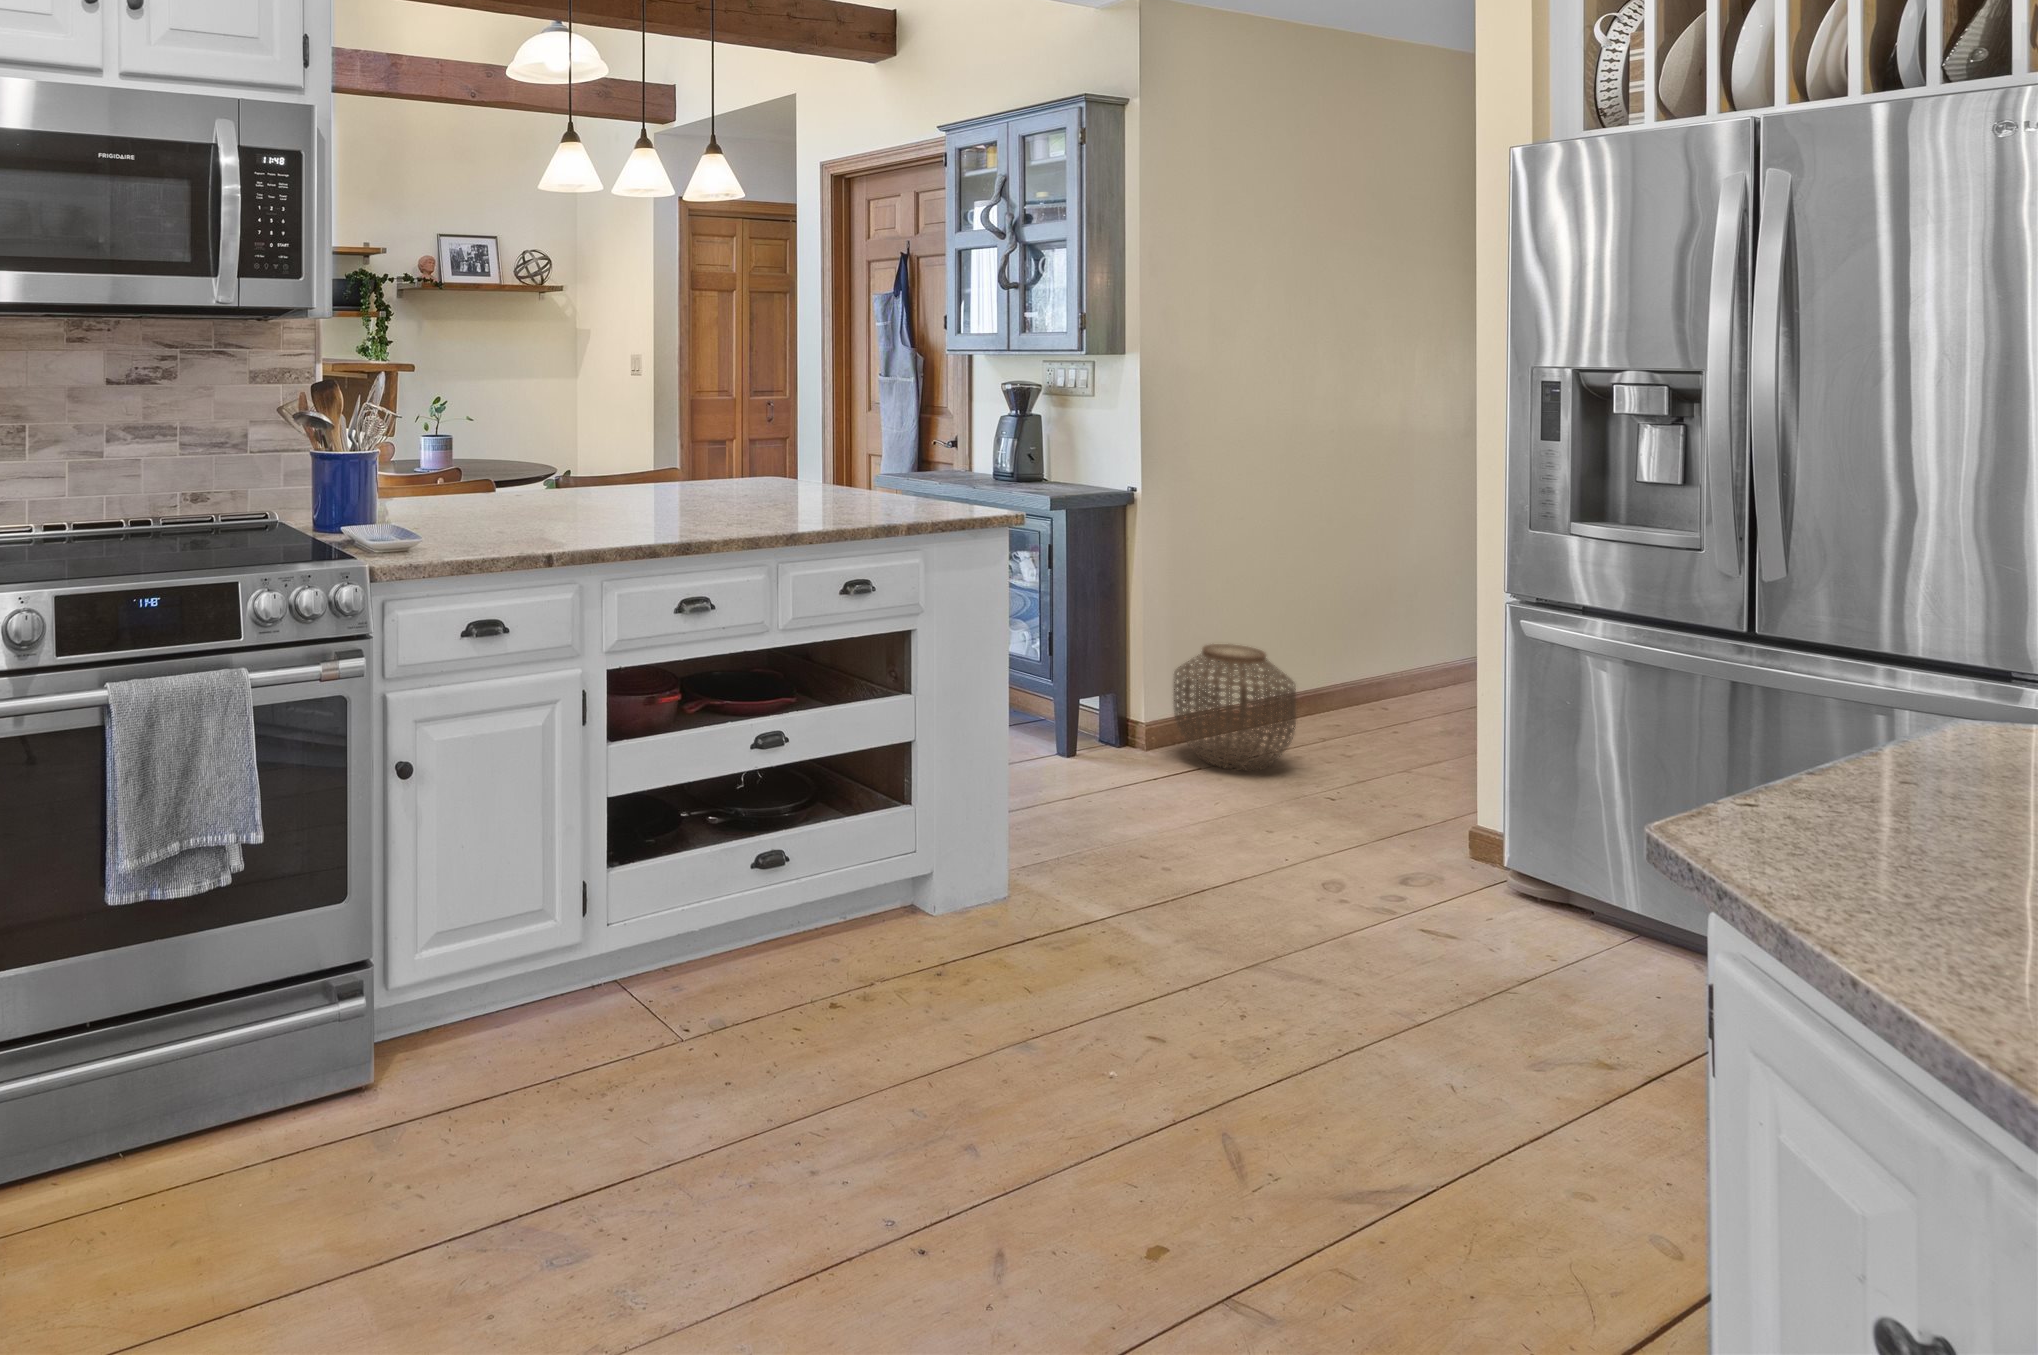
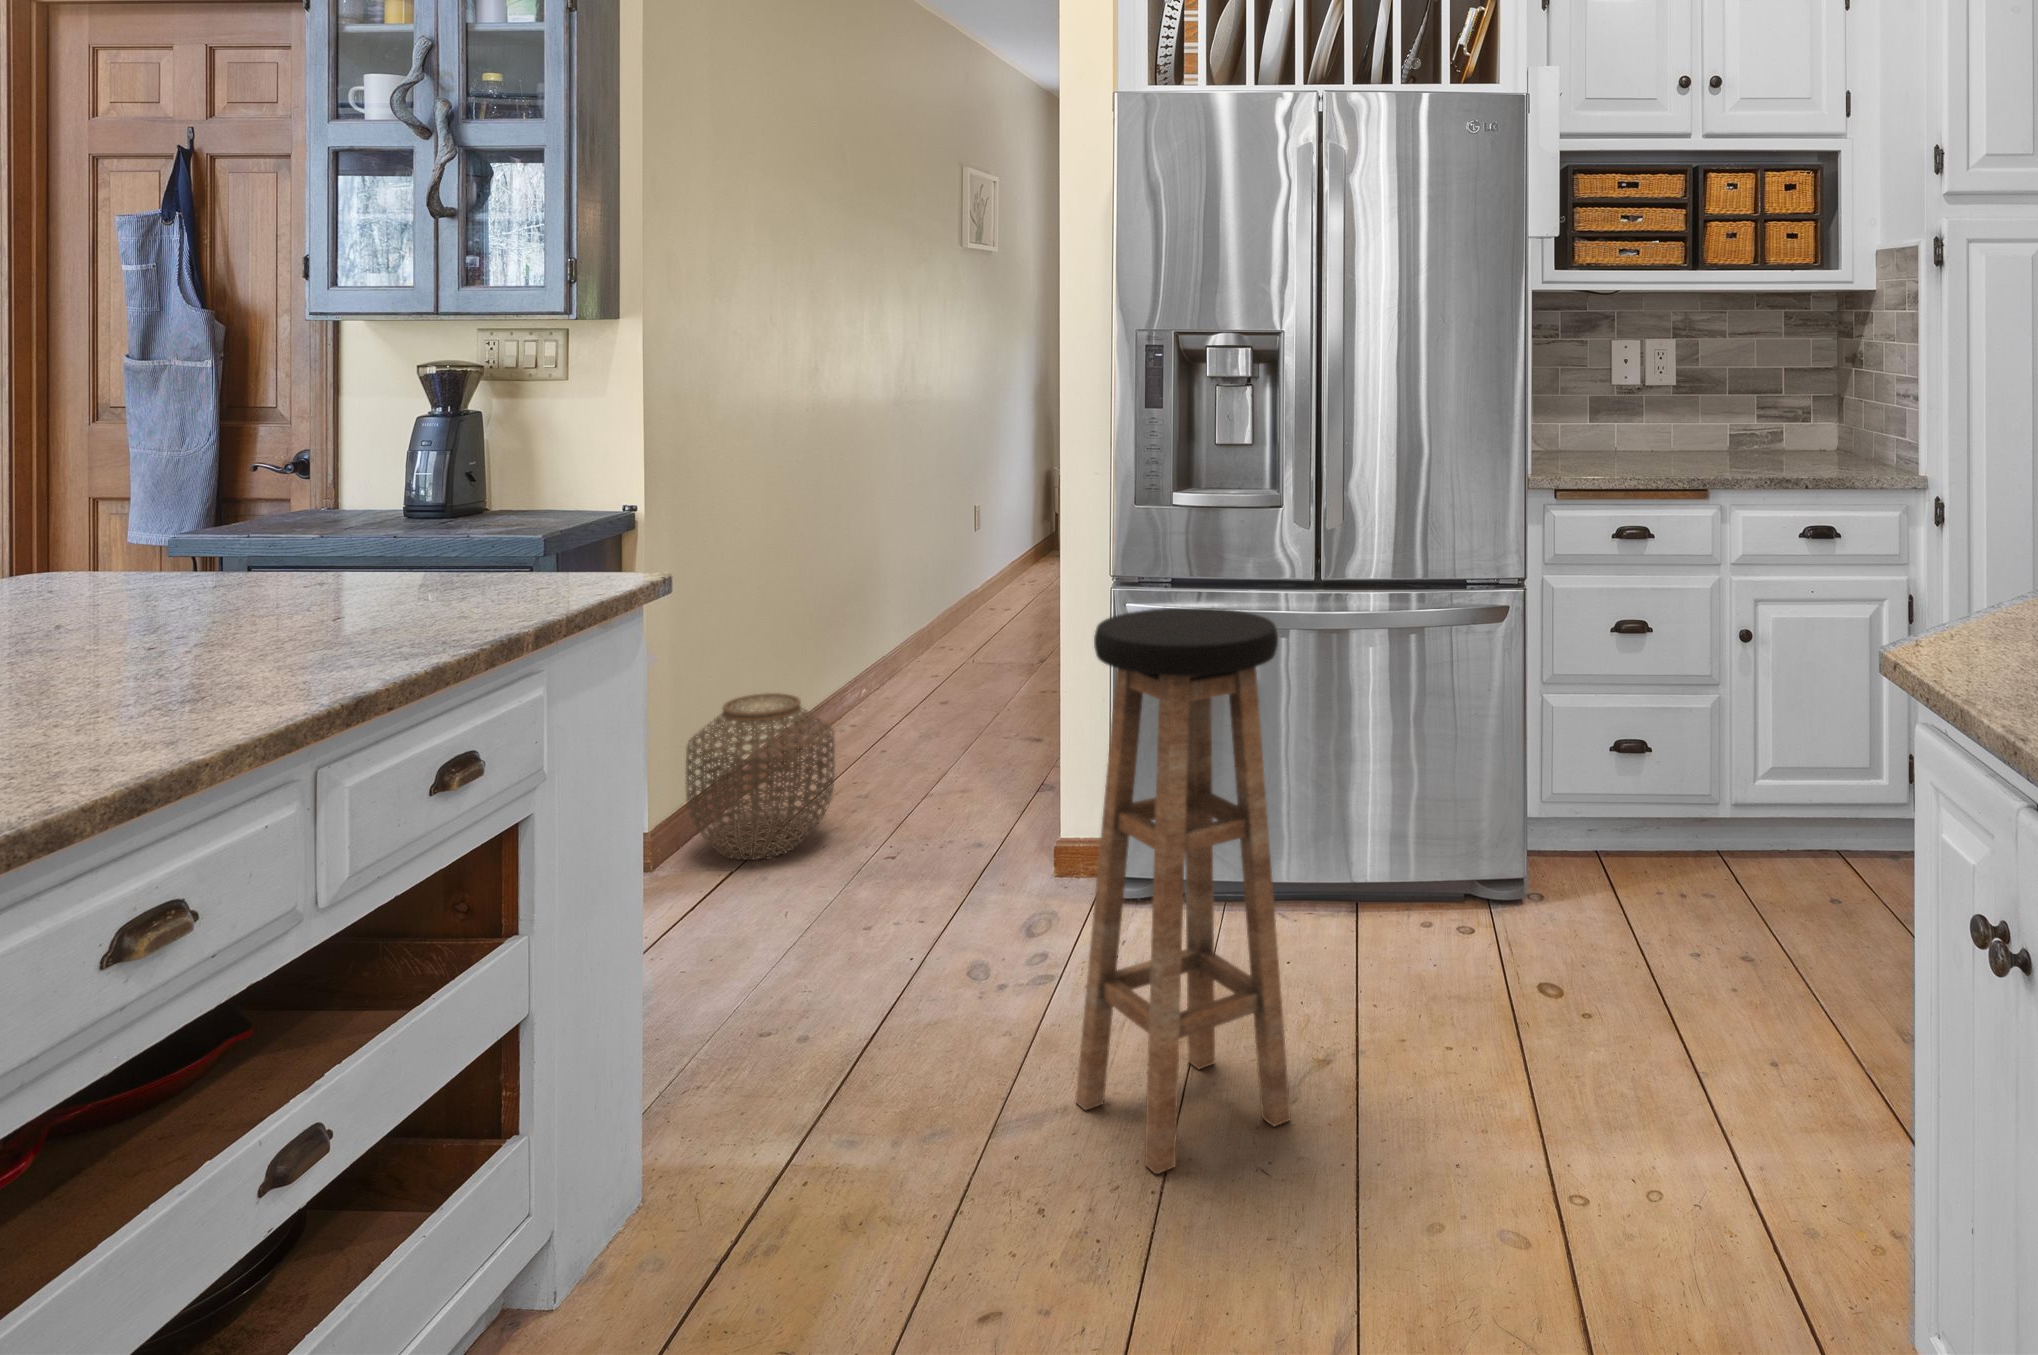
bar stool: none [1302,585,1479,1037] -> present [1076,608,1291,1174]

